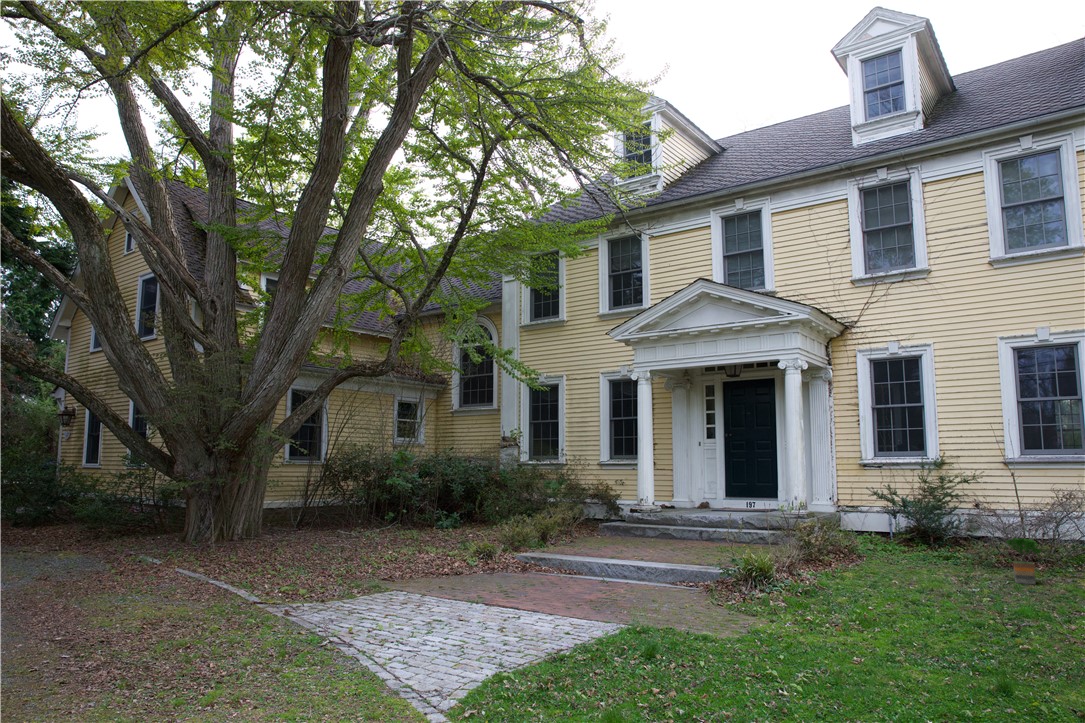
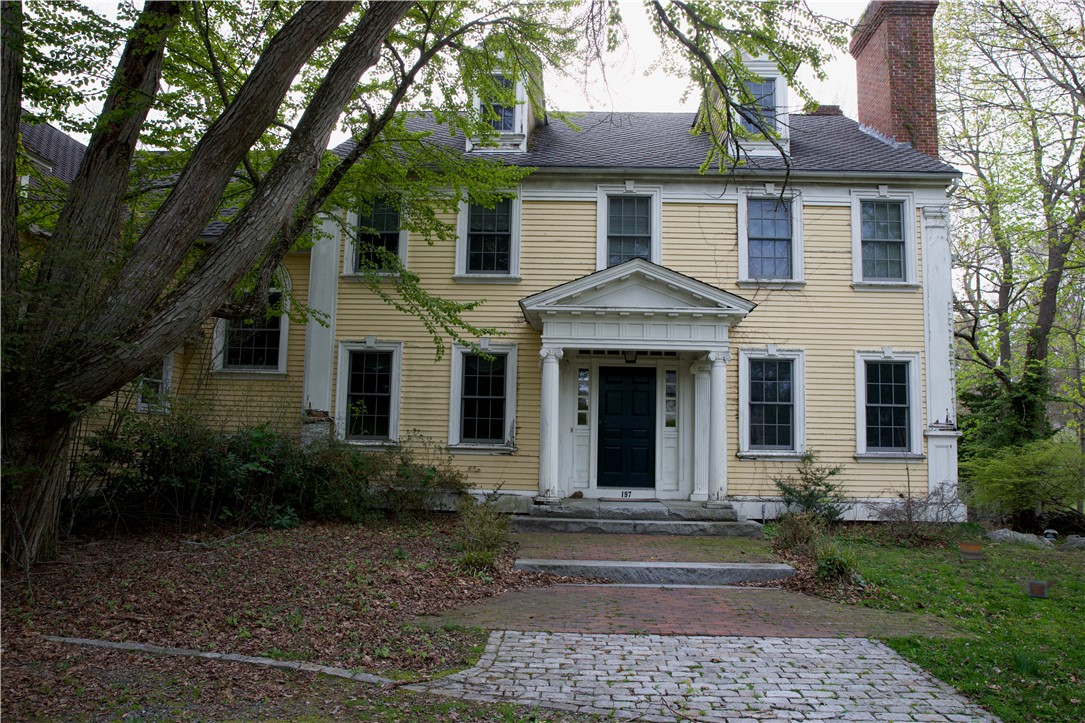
watering can: none [906,594,942,620] -> present [1019,576,1057,597]

